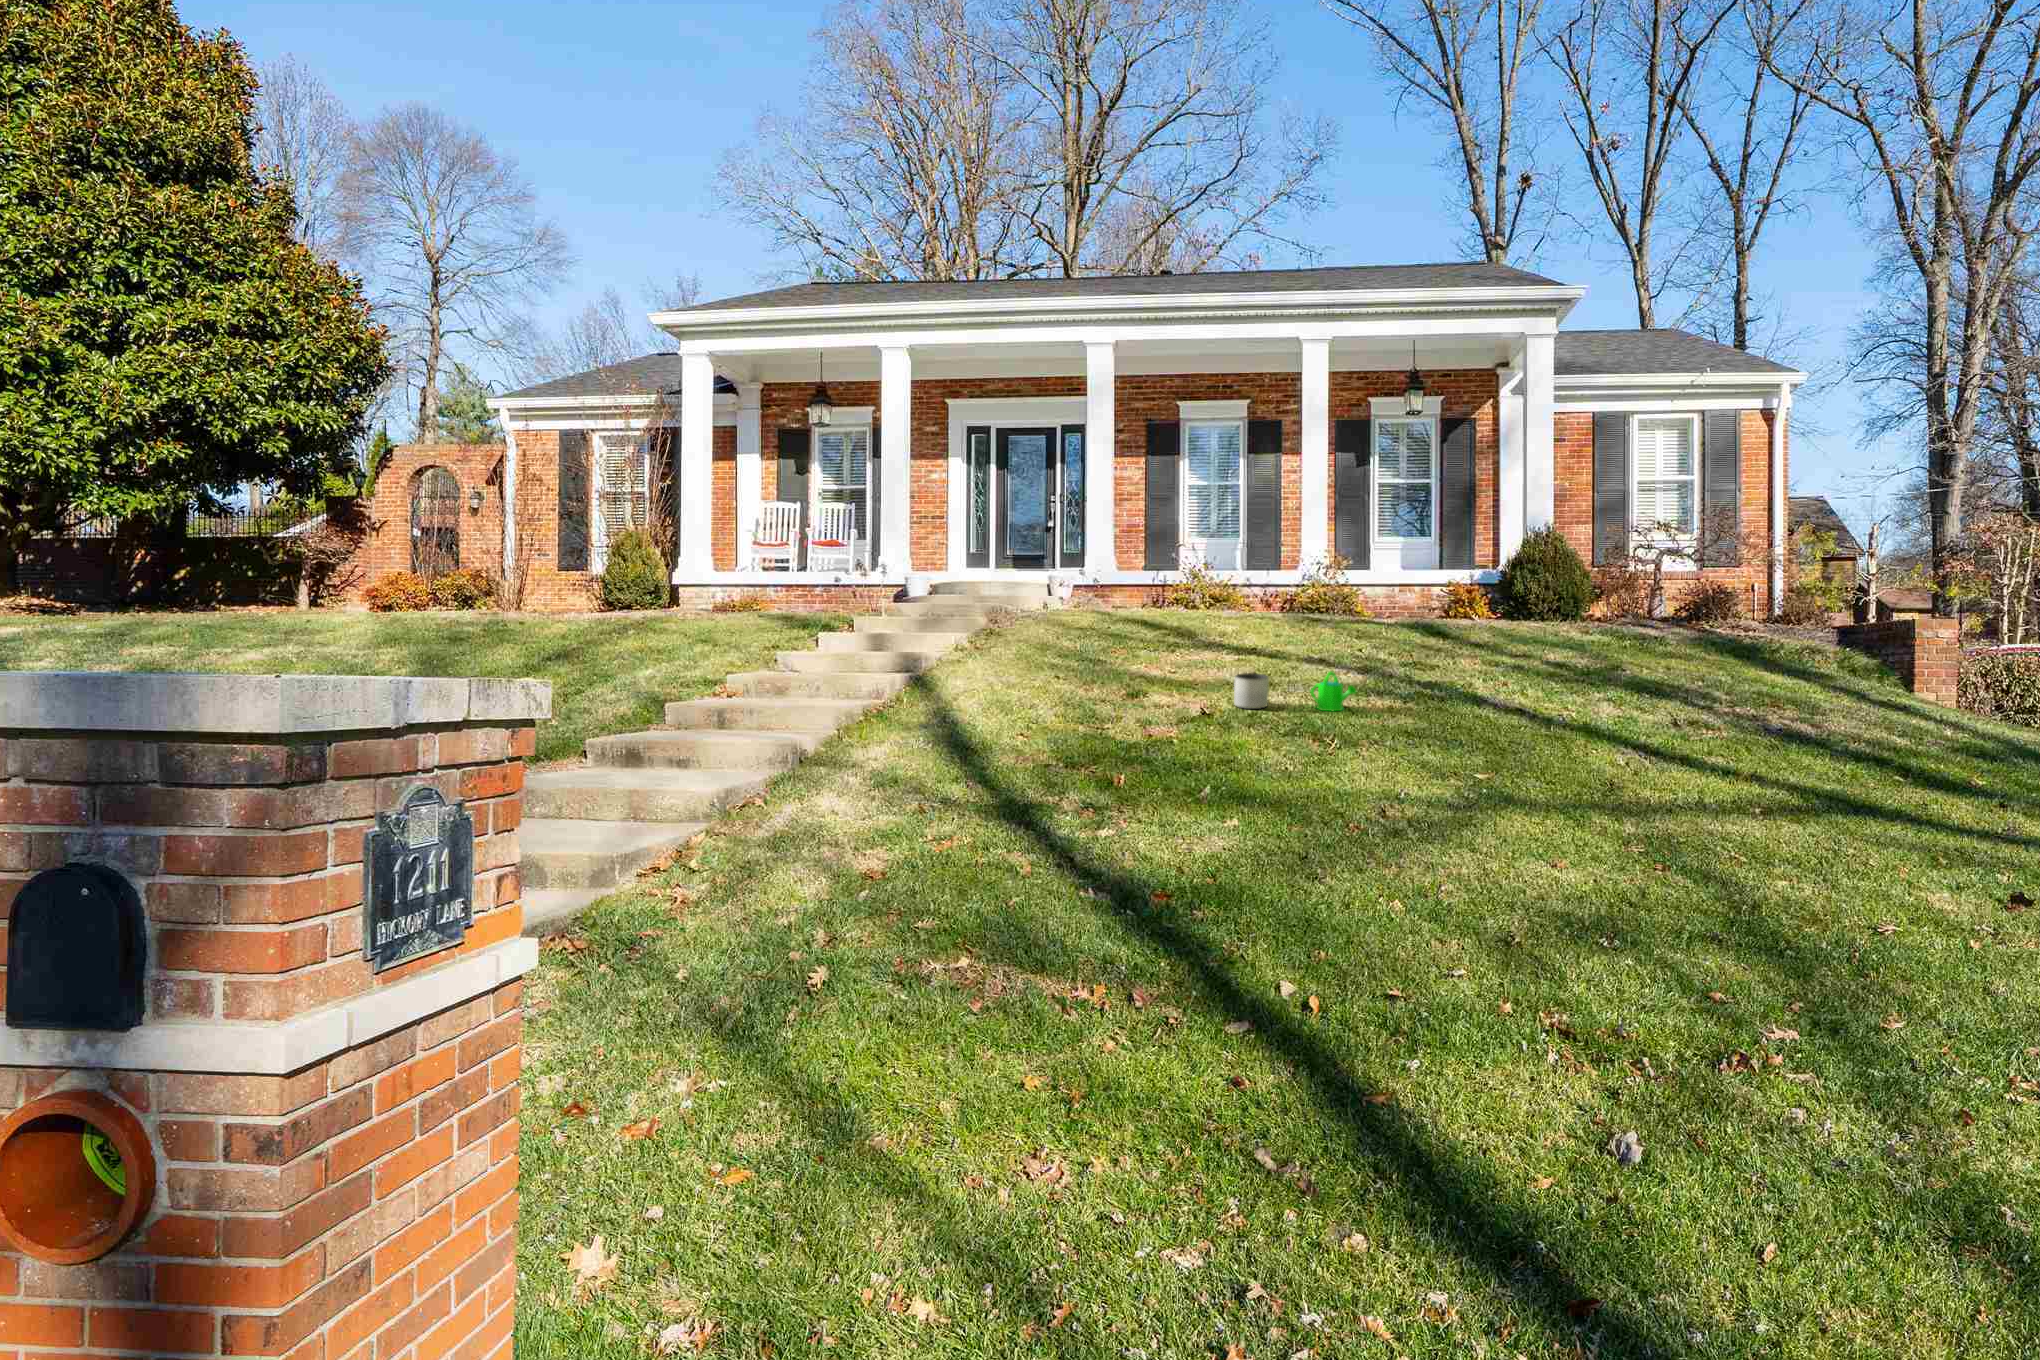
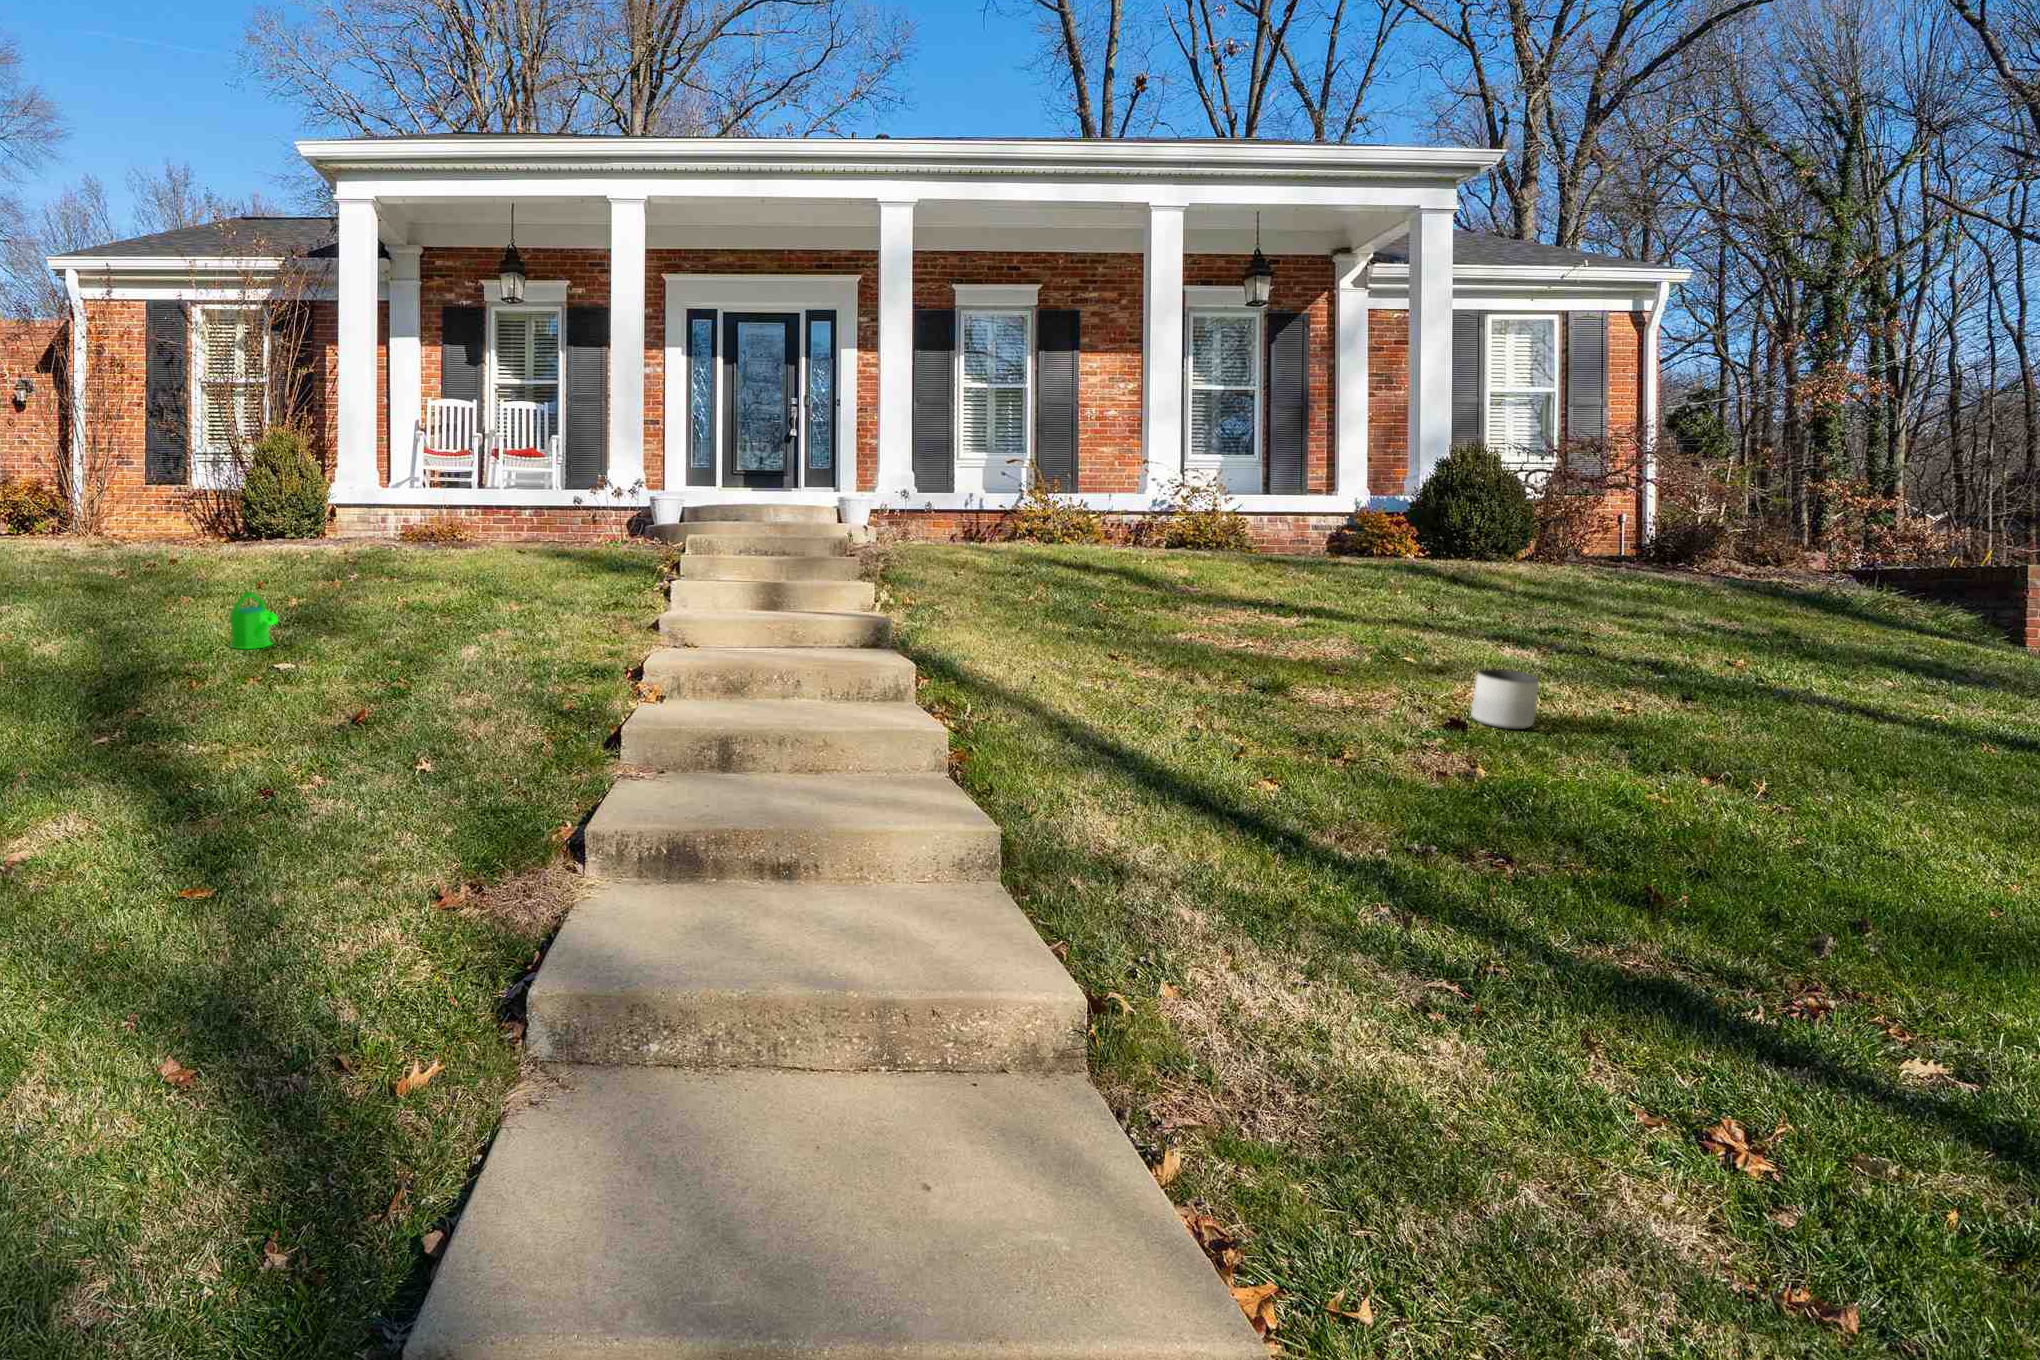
watering can: present [1310,671,1356,711] -> present [230,592,278,649]

